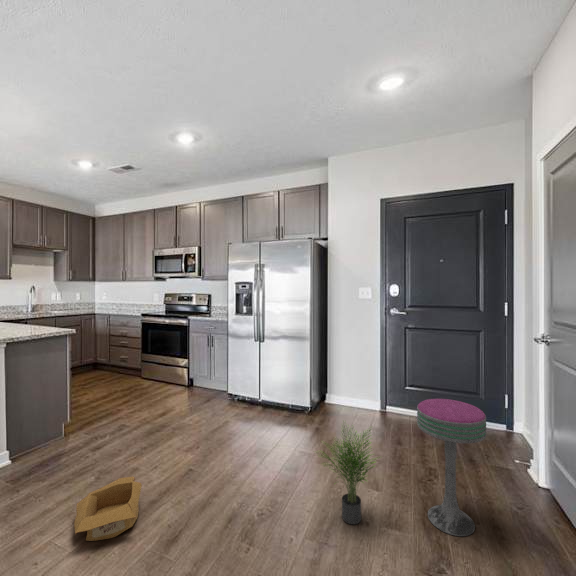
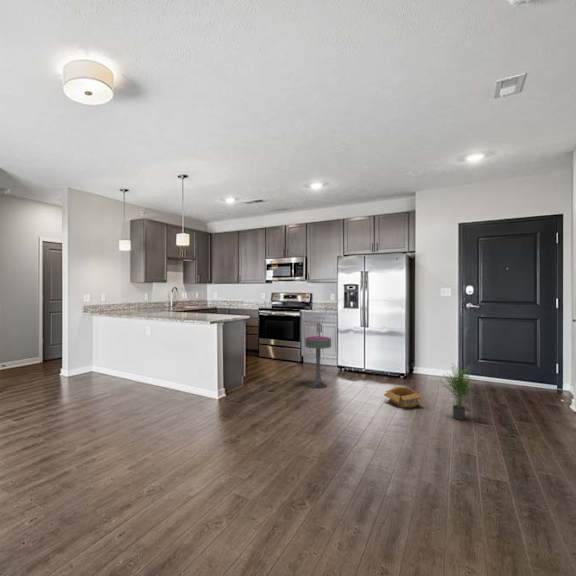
bar stool: present [417,399,486,536] -> present [305,336,331,388]
cardboard box: present [74,477,142,541] -> present [384,386,424,407]

